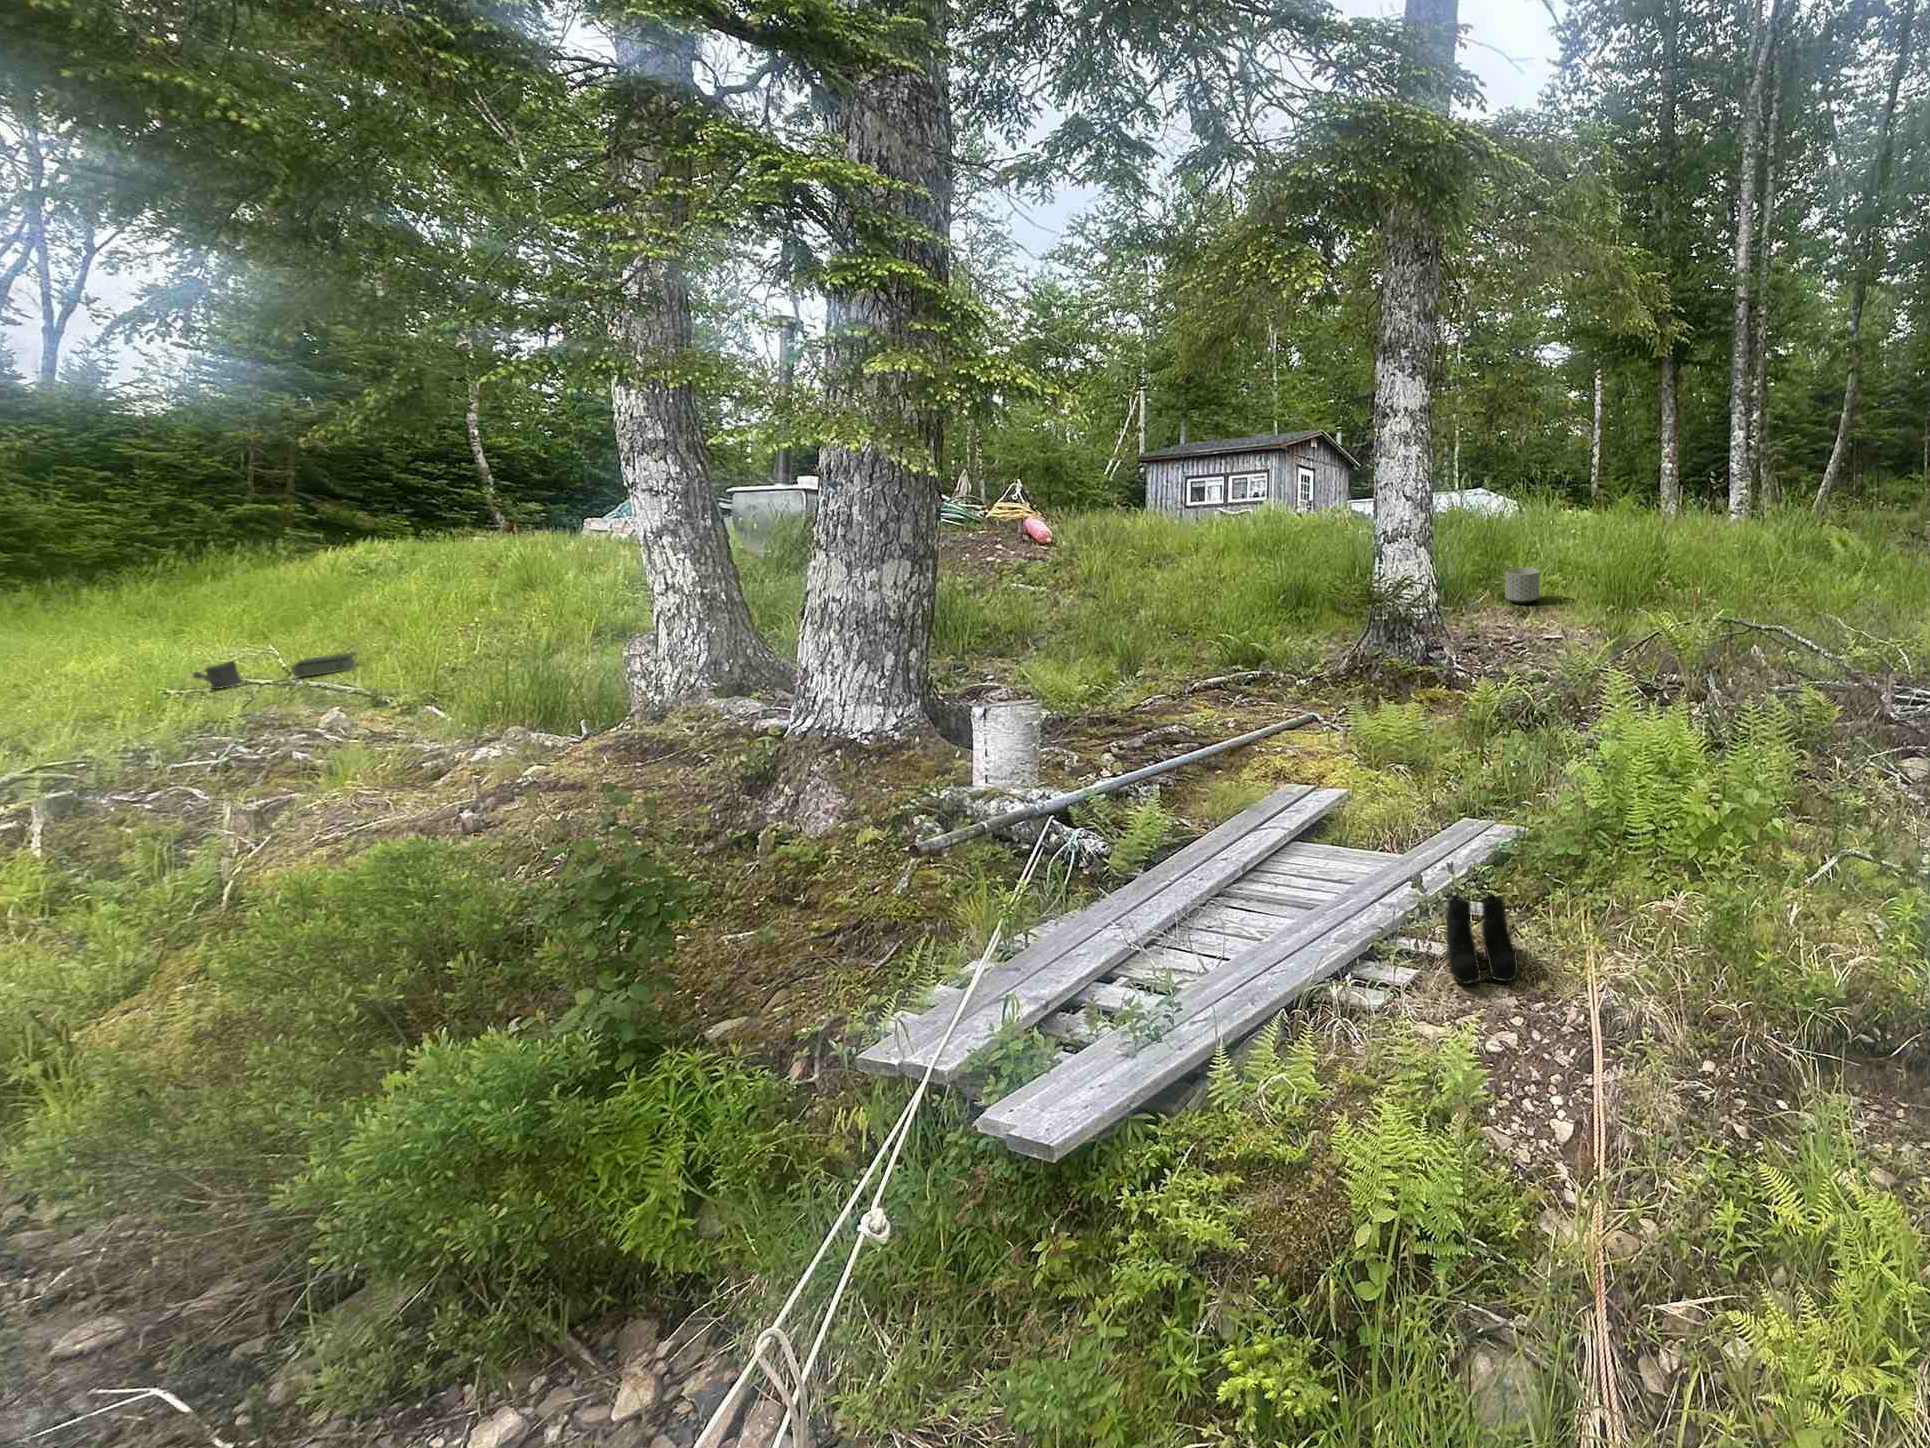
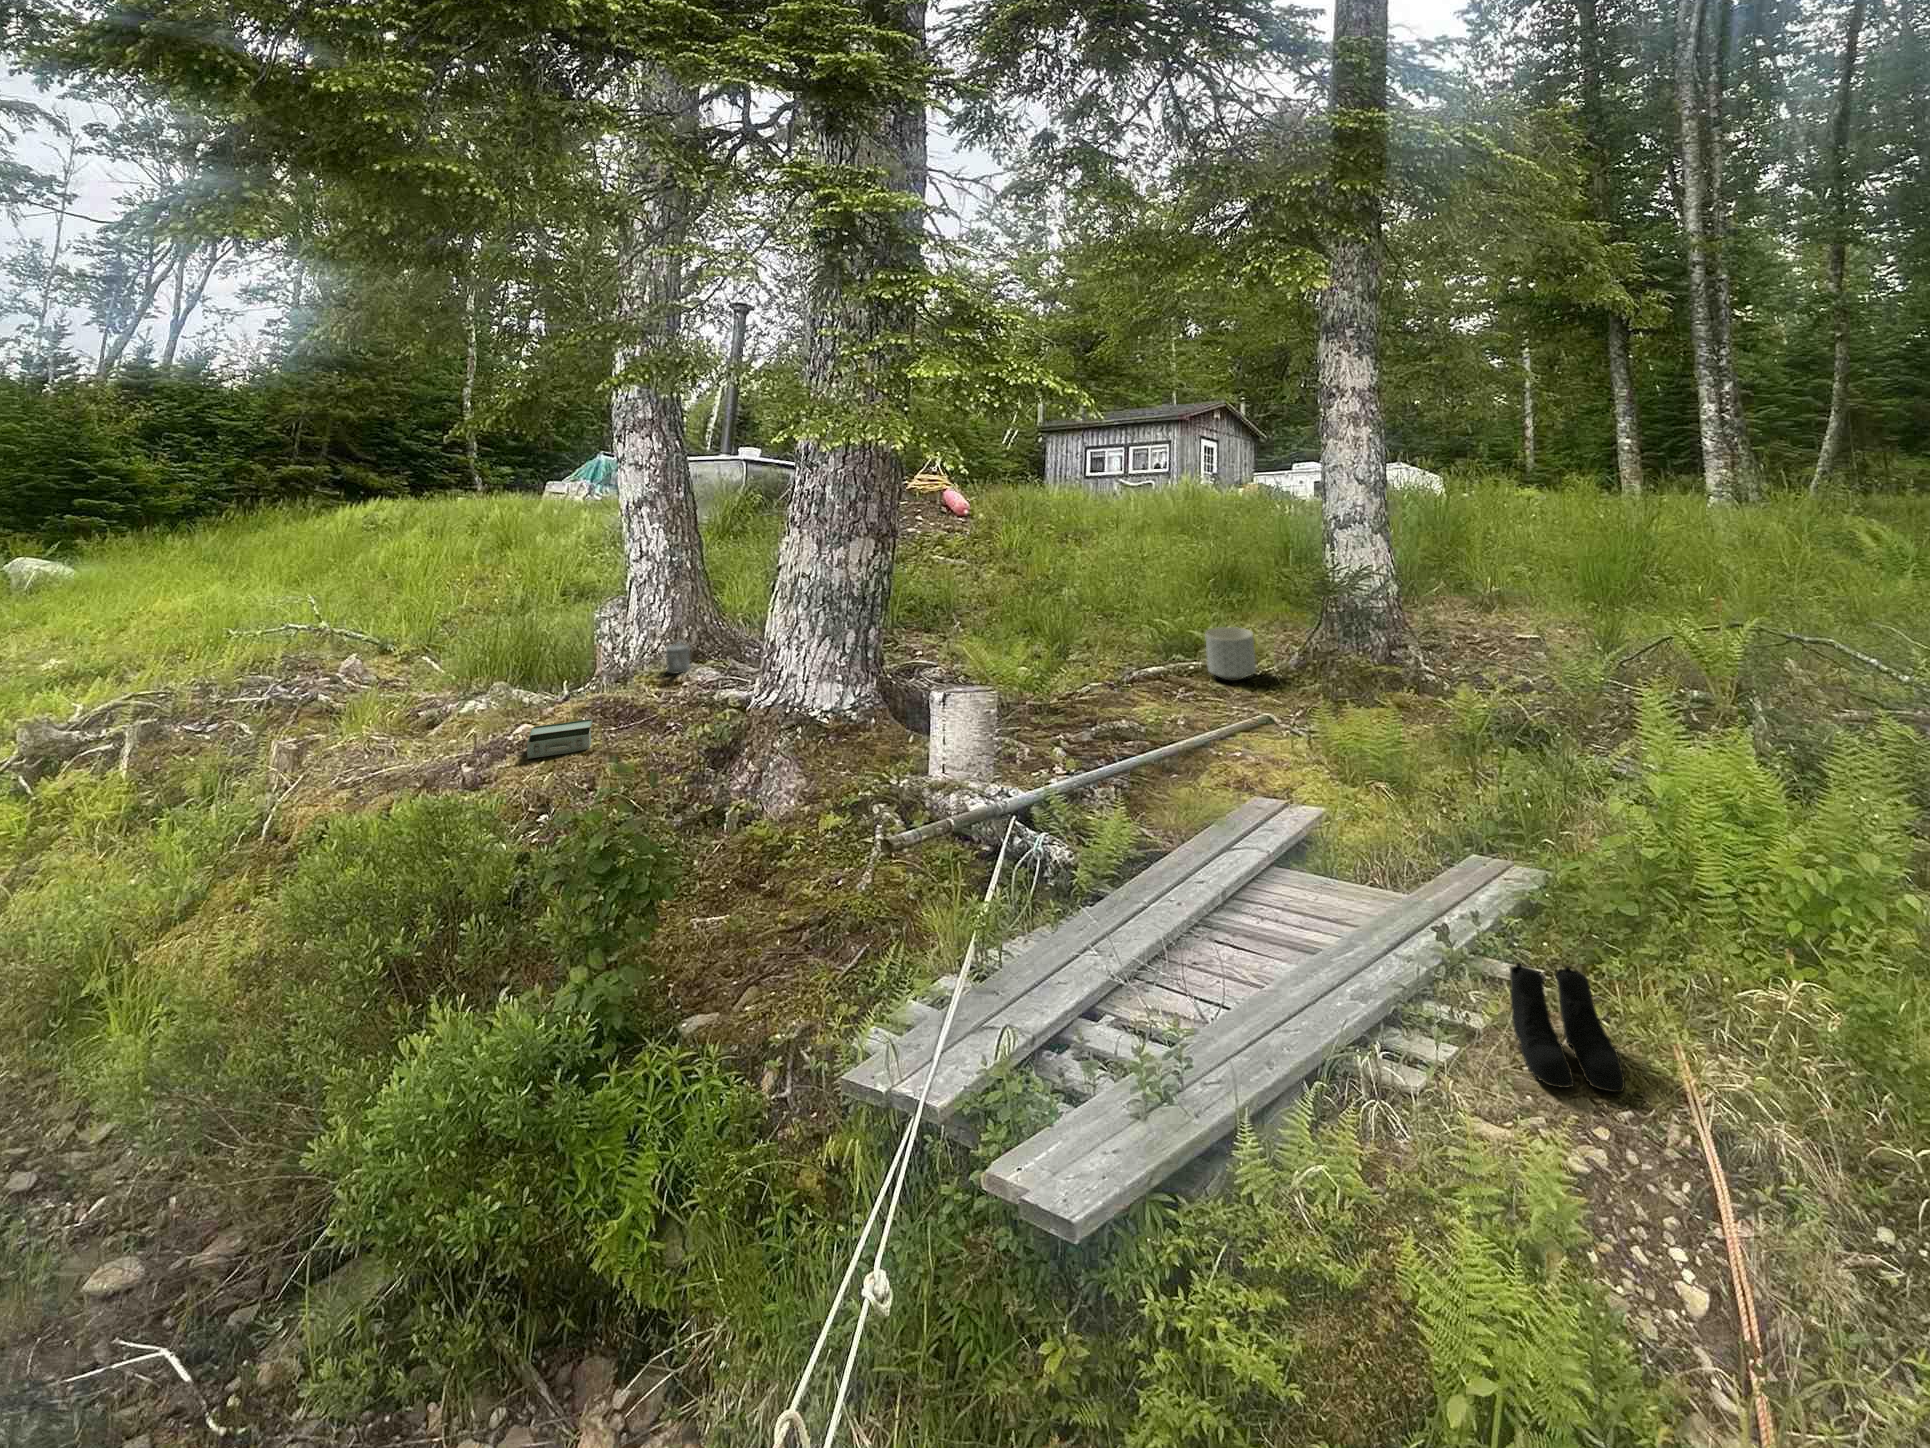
planter: present [1505,567,1540,604] -> present [1205,627,1256,681]
toolbox: present [291,653,356,678] -> present [527,719,592,759]
watering can: present [193,661,241,689] -> present [666,641,691,674]

